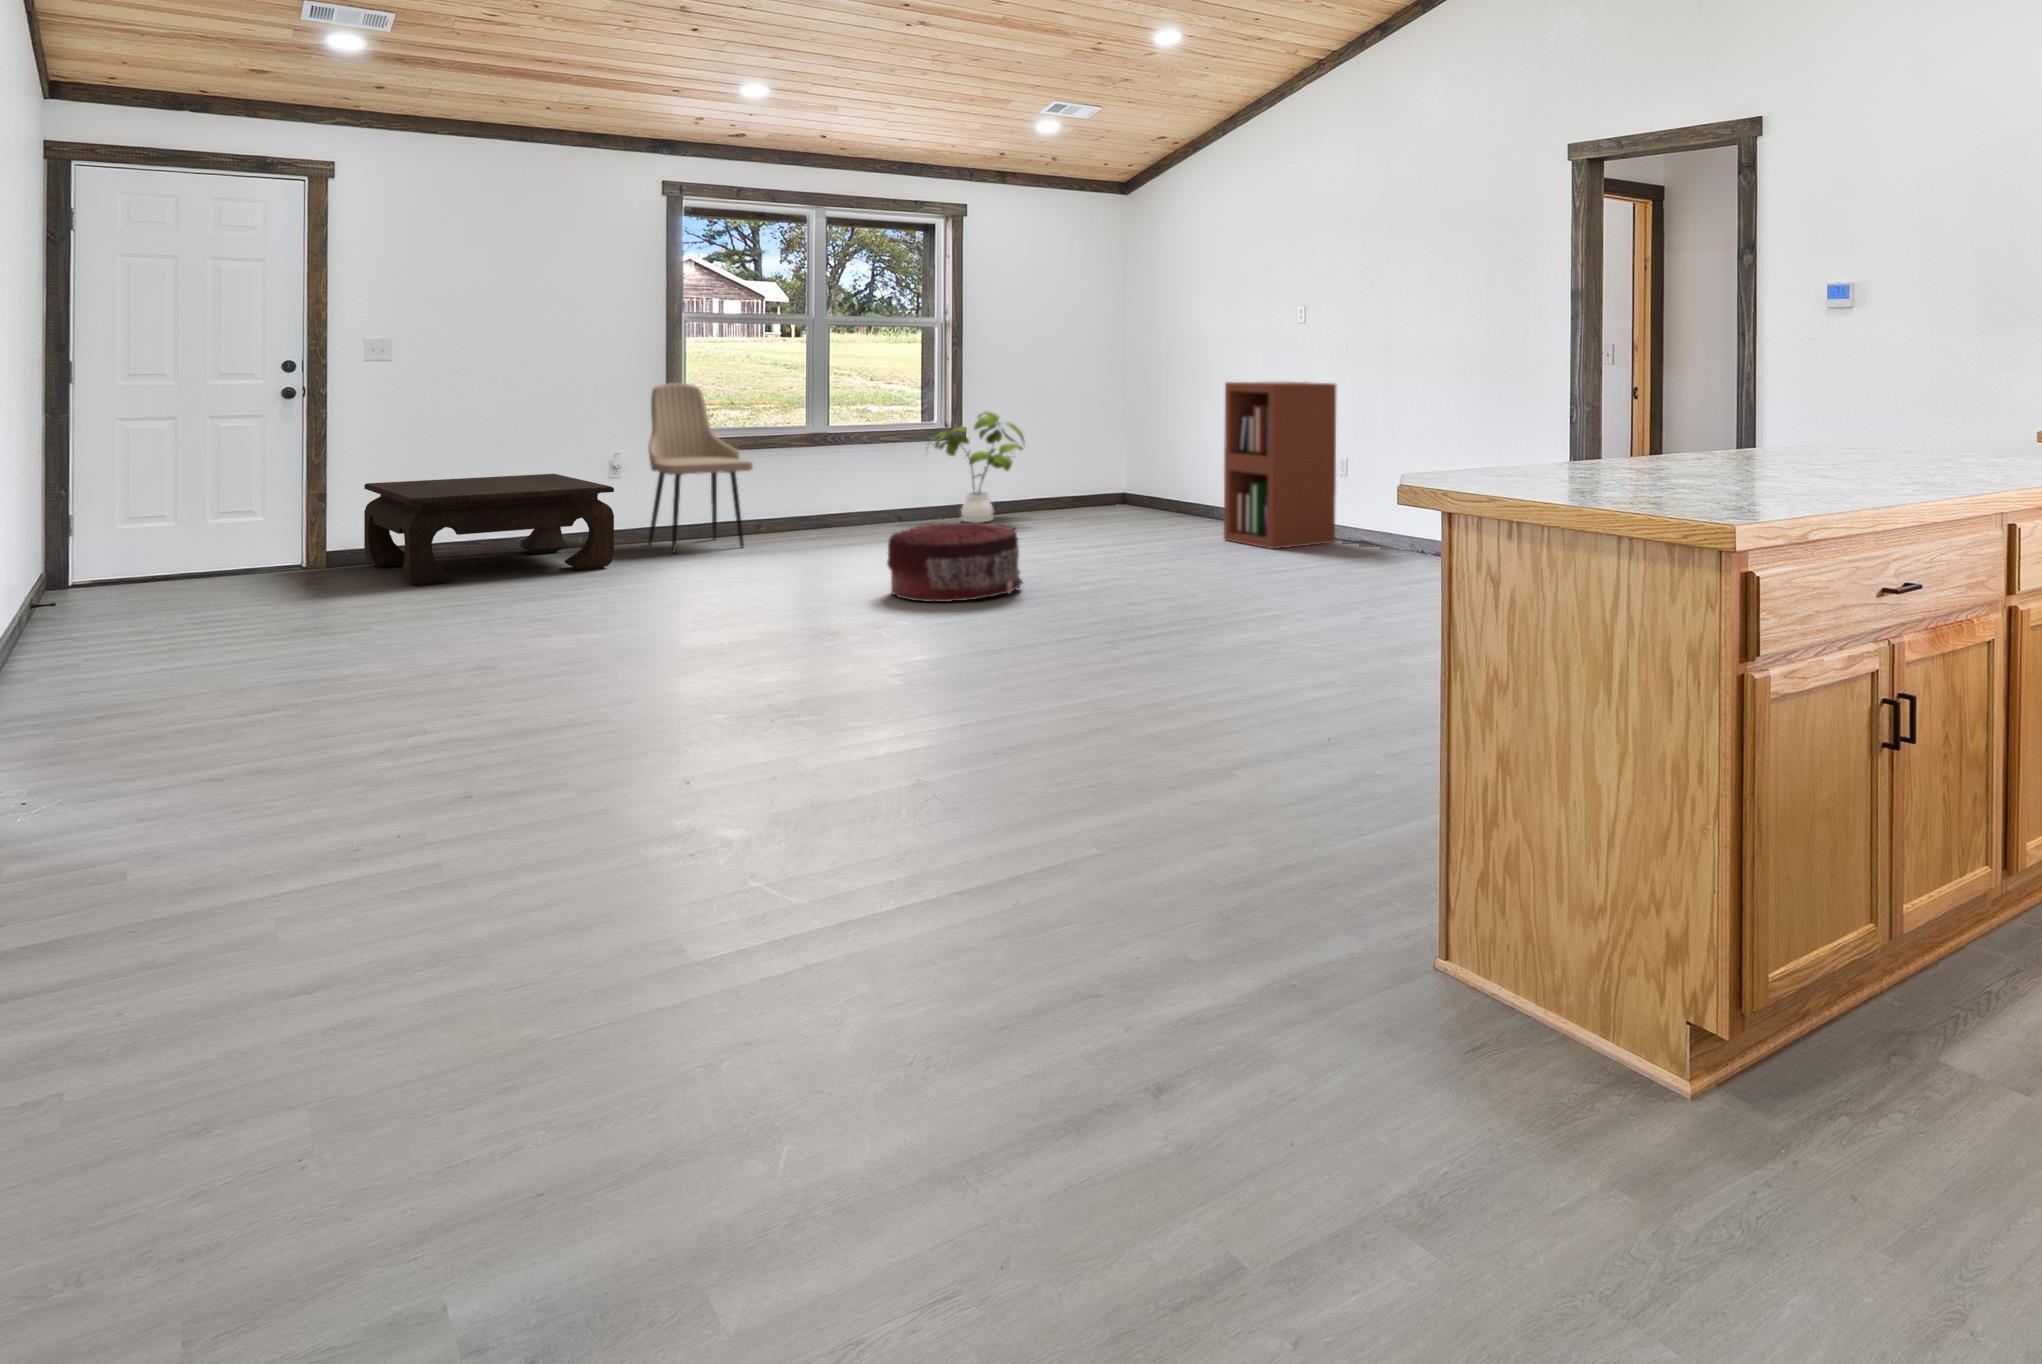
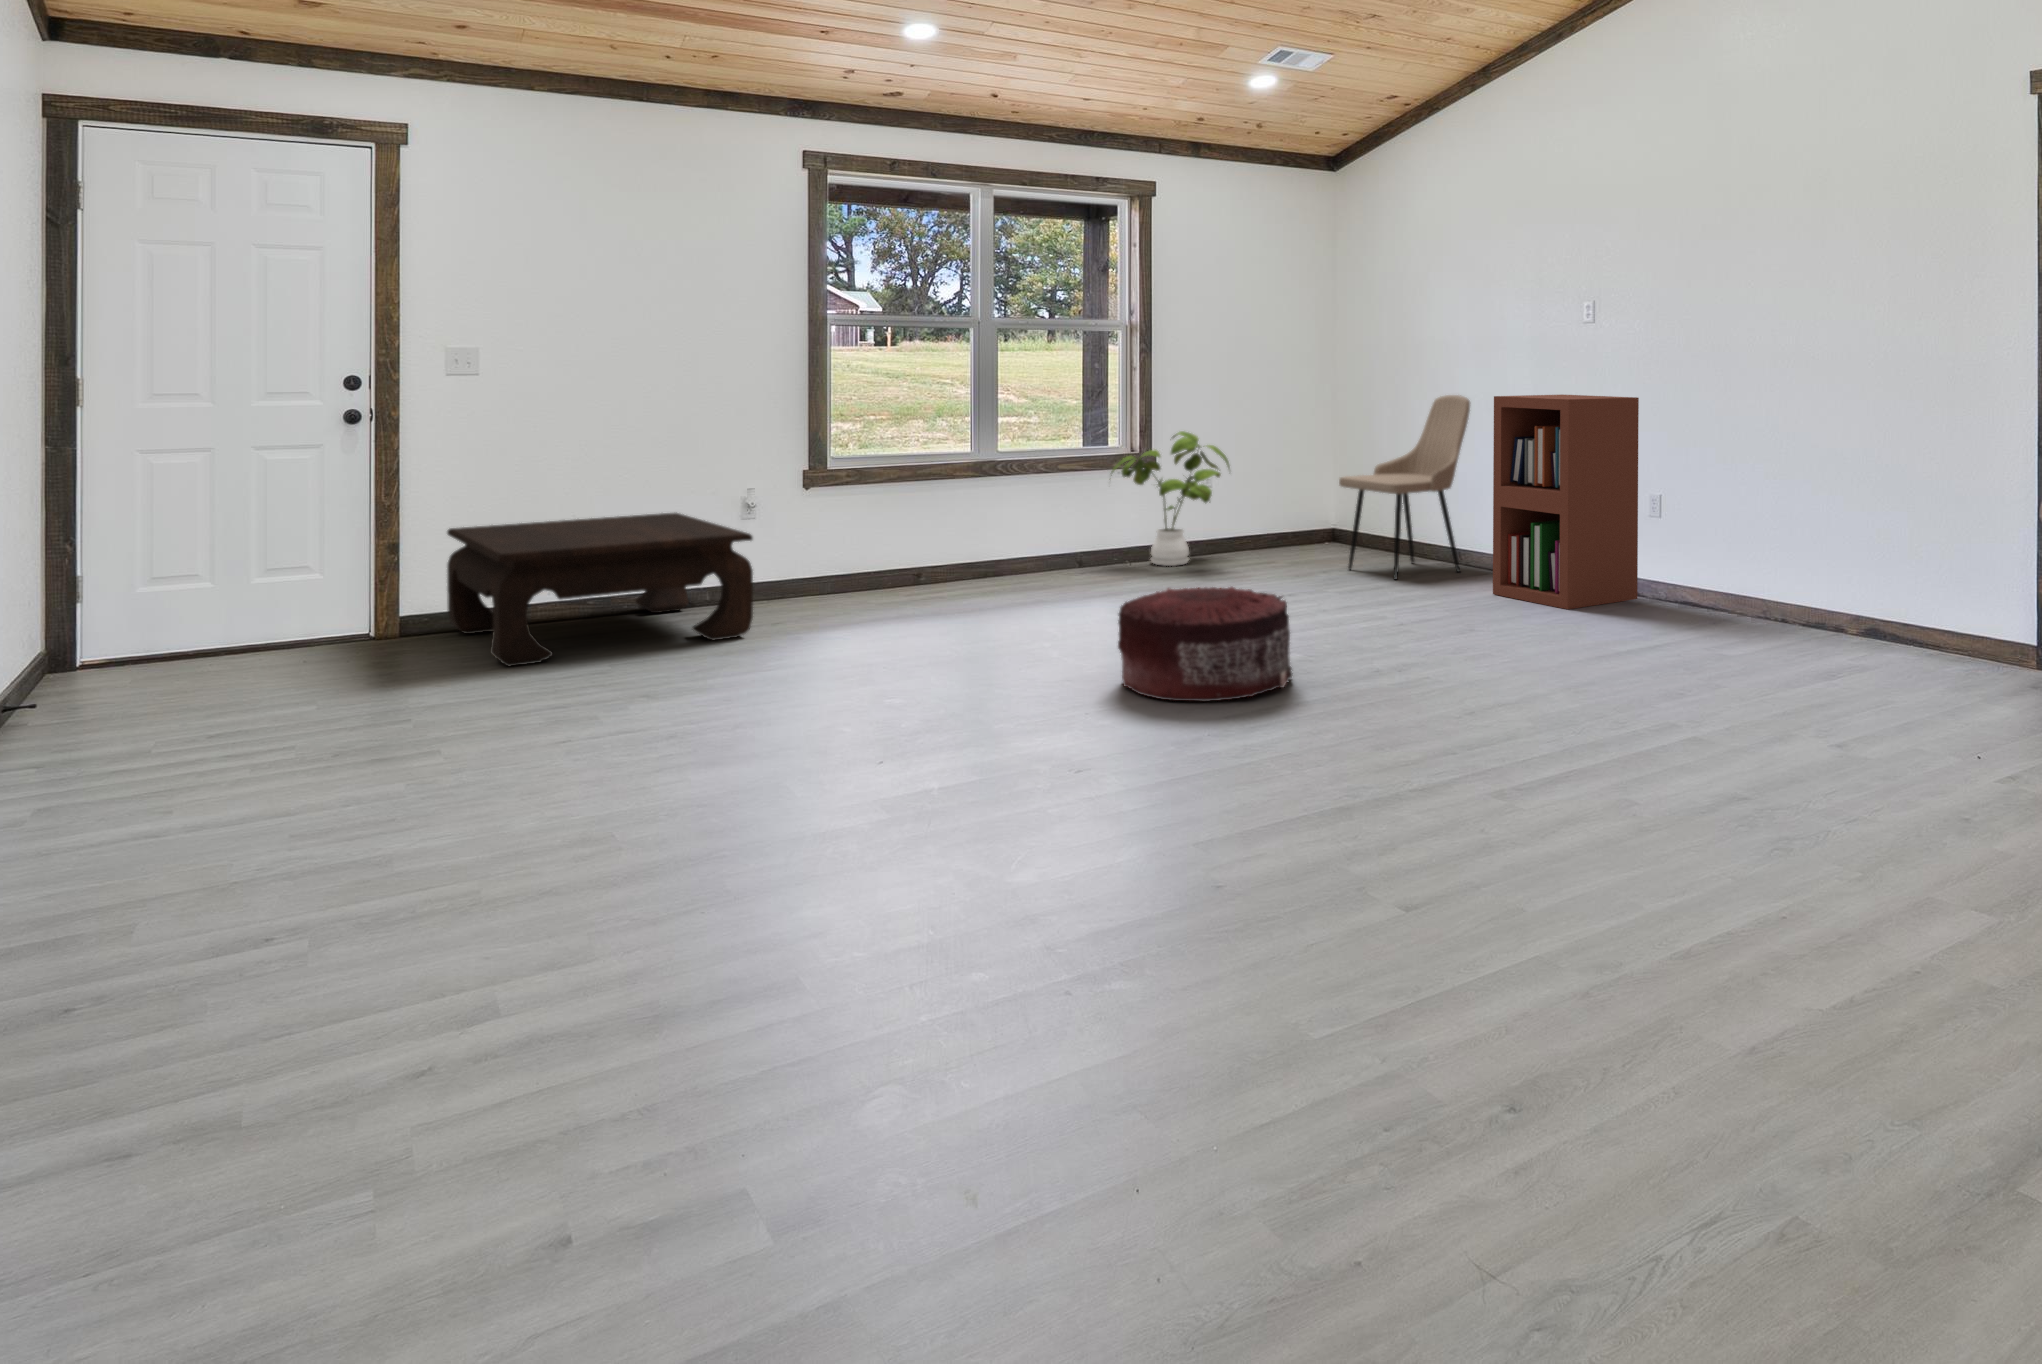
dining chair: present [648,383,753,553] -> present [1339,395,1470,580]

